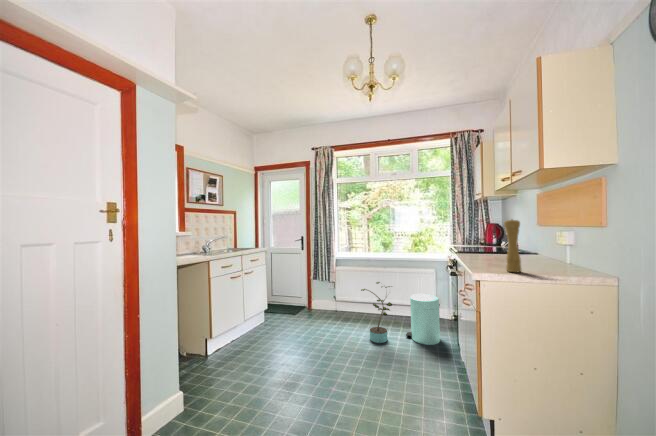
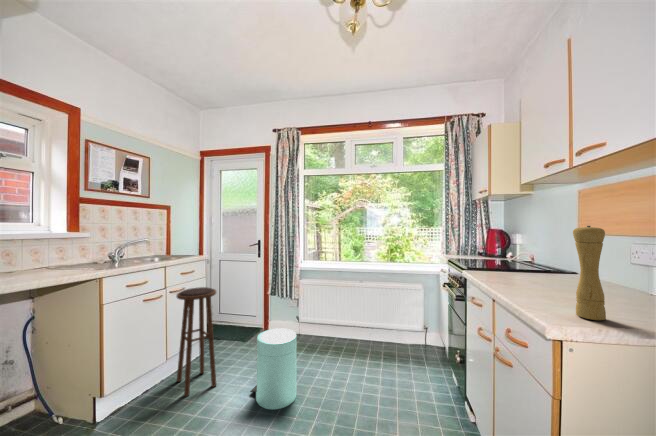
stool: none [252,270,281,344] -> present [176,287,216,396]
potted plant: present [361,282,392,343] -> none [330,304,373,389]
trash can: present [406,294,440,345] -> present [250,328,297,409]

